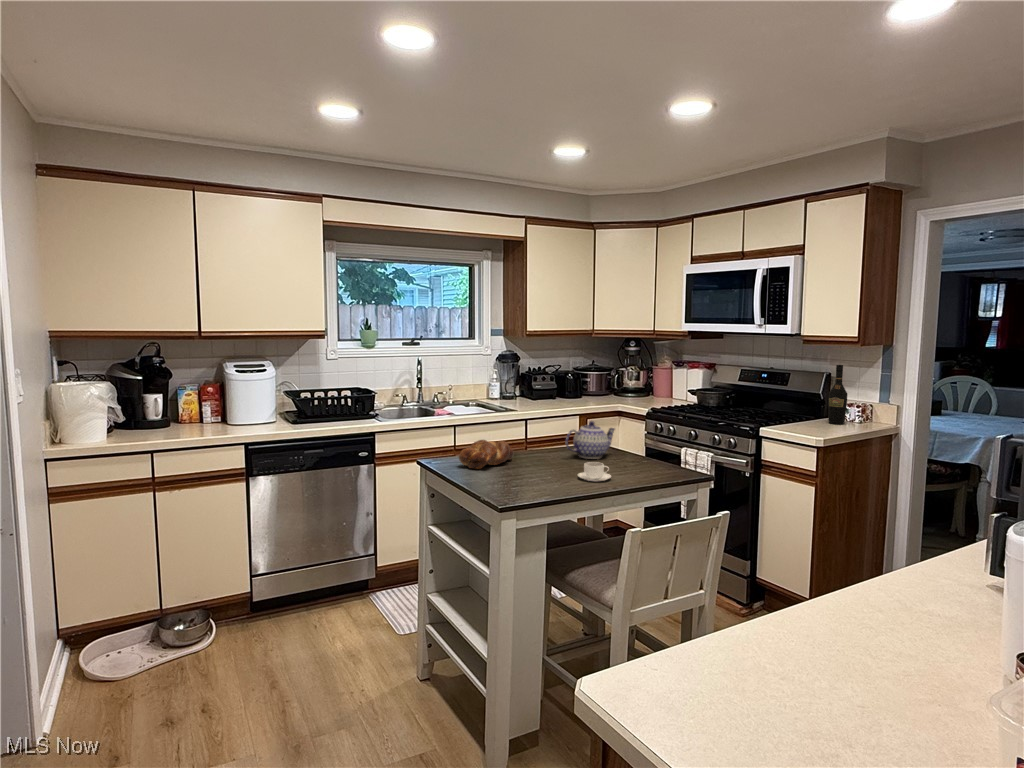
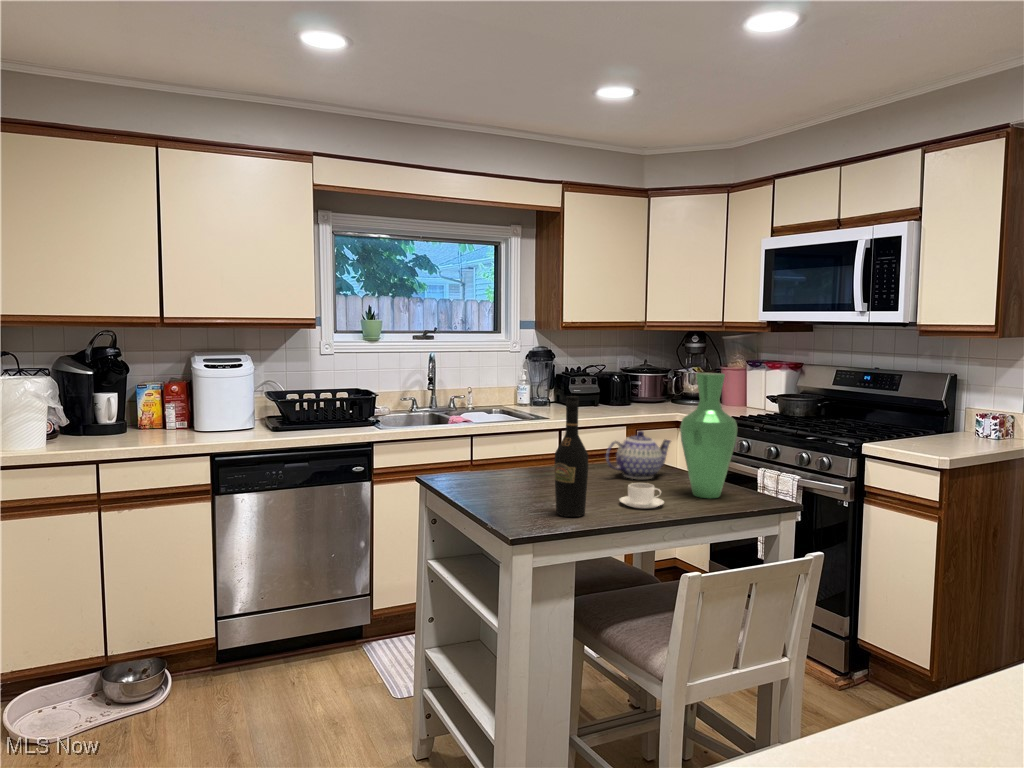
wine bottle: present [828,365,847,424] -> present [554,396,588,517]
vase: none [623,377,666,473] -> present [680,373,737,498]
bread loaf: present [459,440,514,469] -> none [466,452,539,490]

